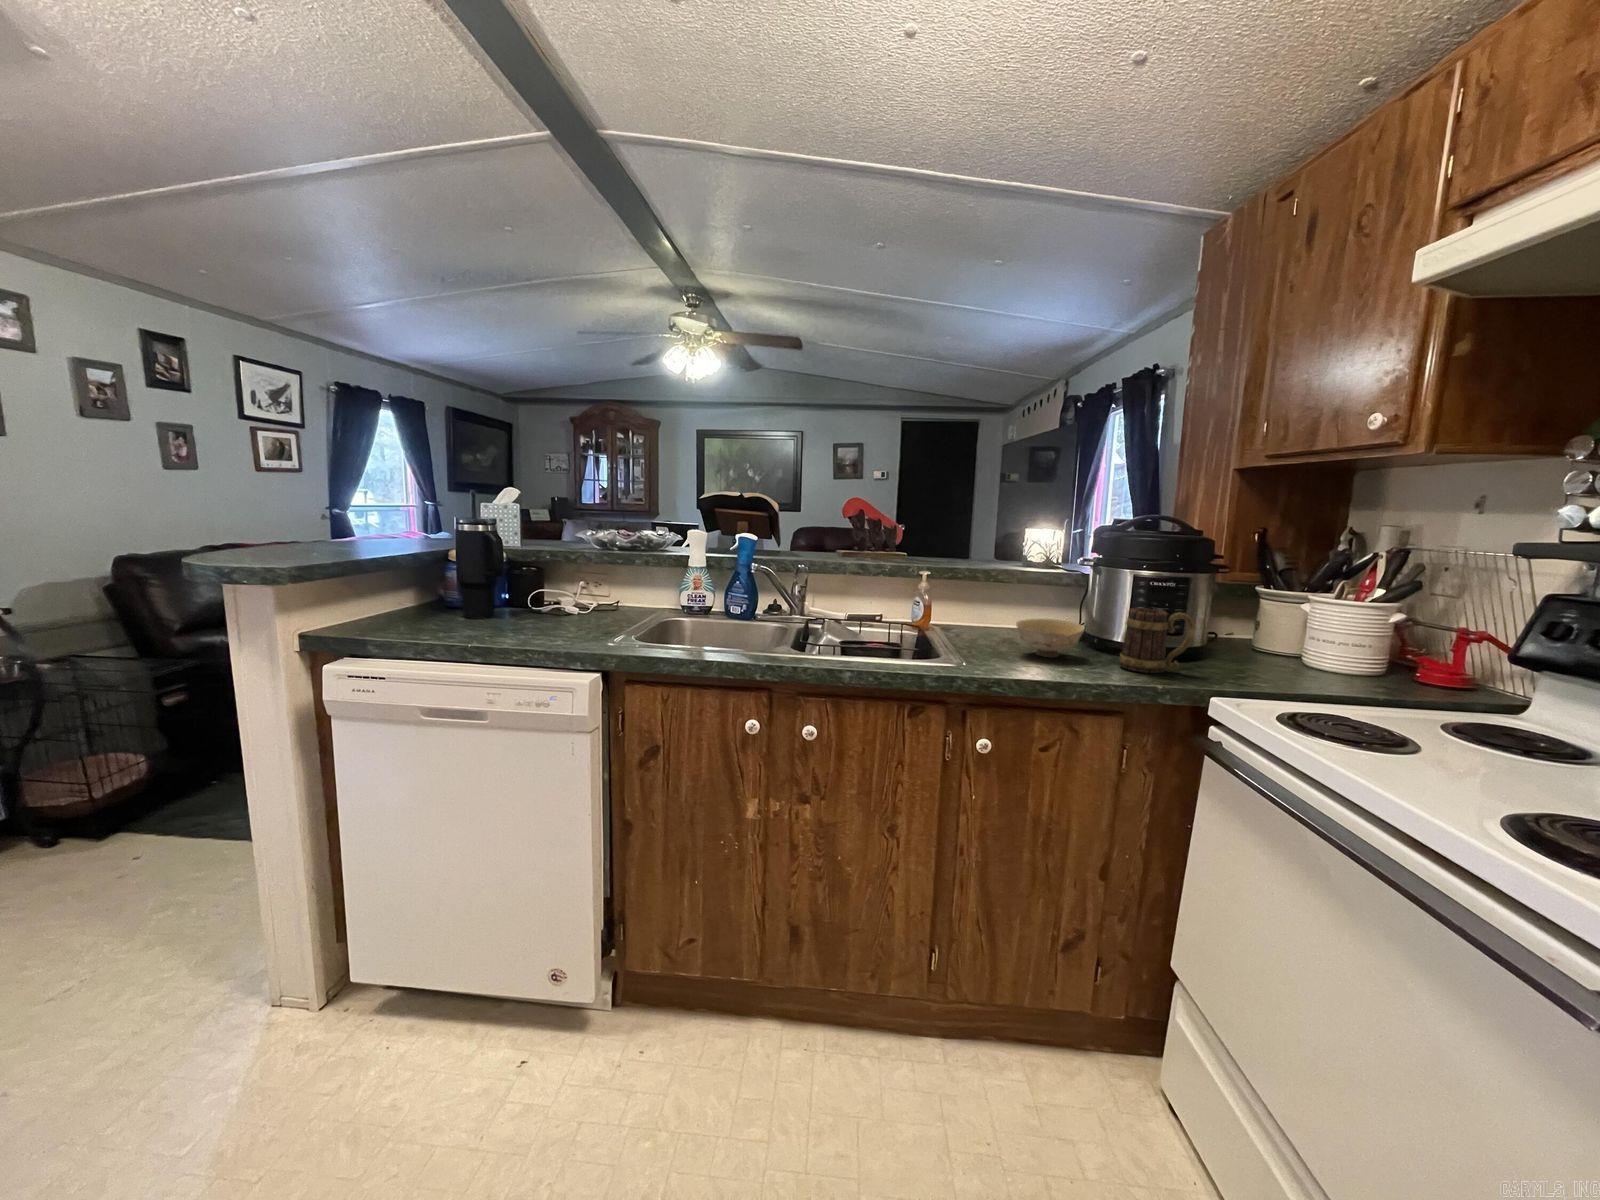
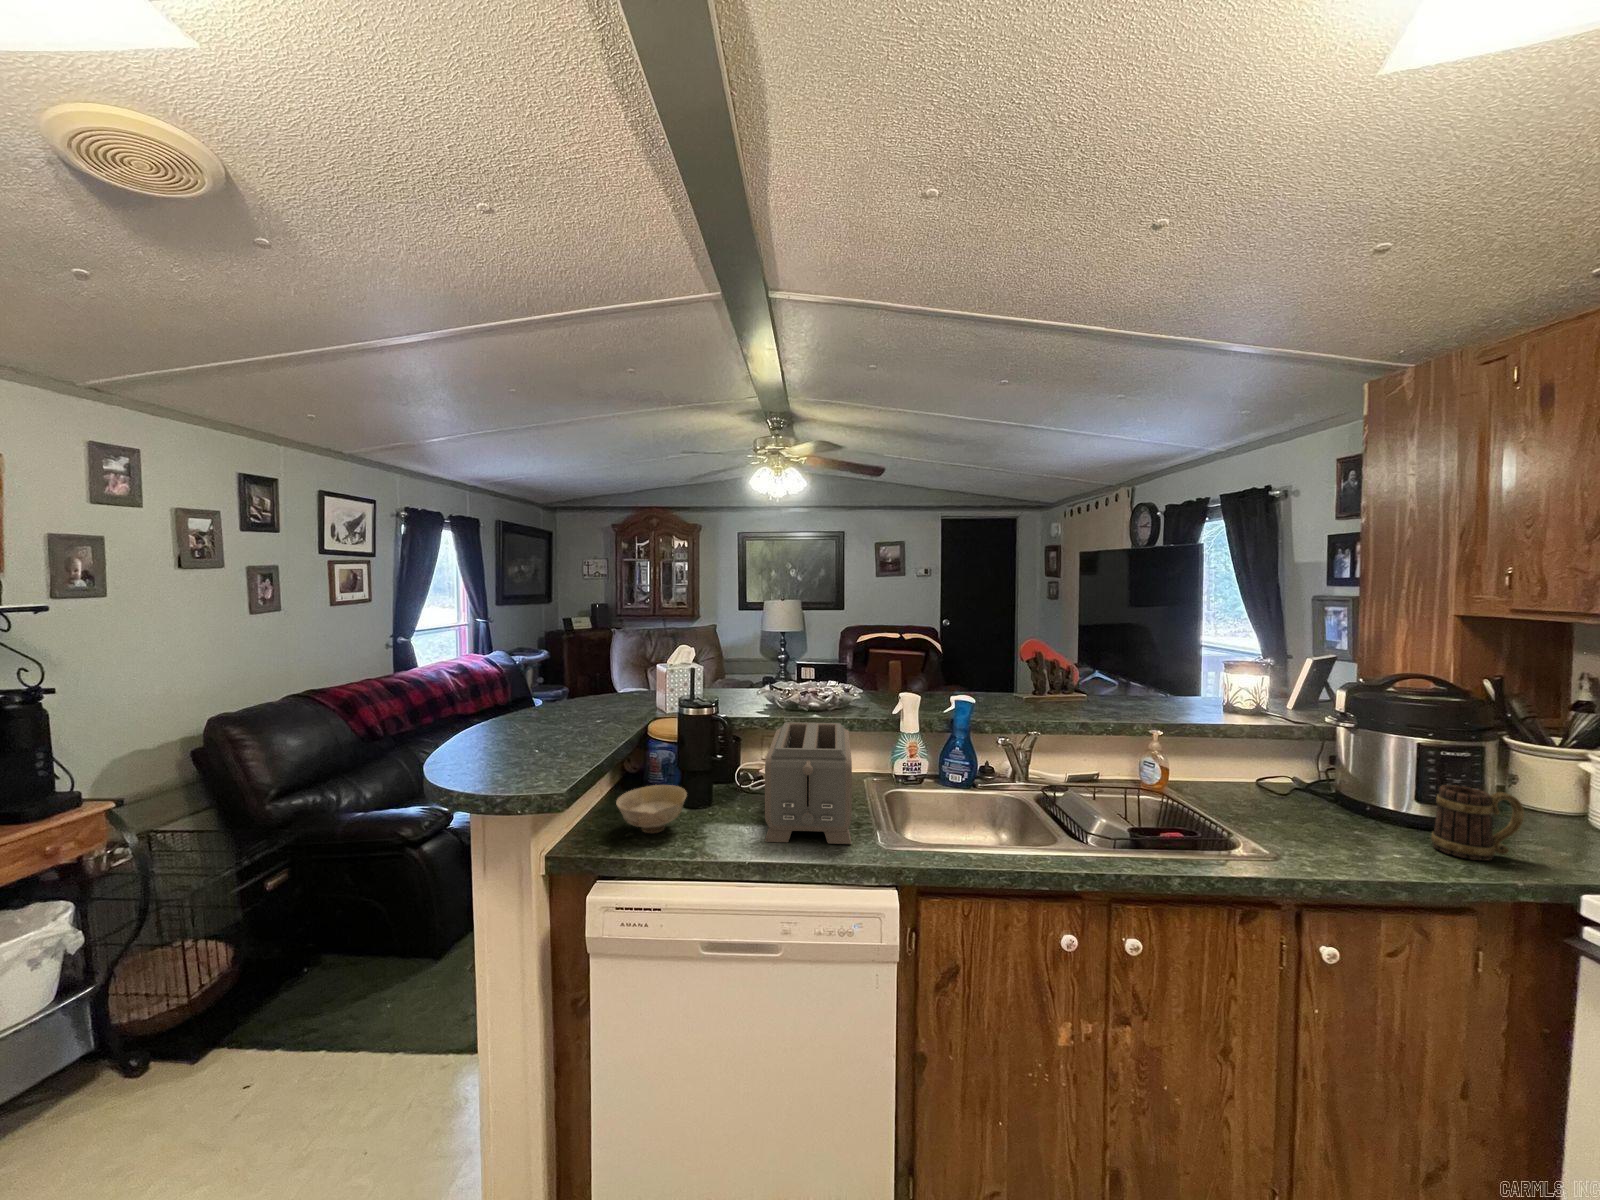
toaster: none [506,548,629,643] -> present [765,722,852,844]
bowl: present [1016,619,1085,657] -> present [616,785,687,833]

